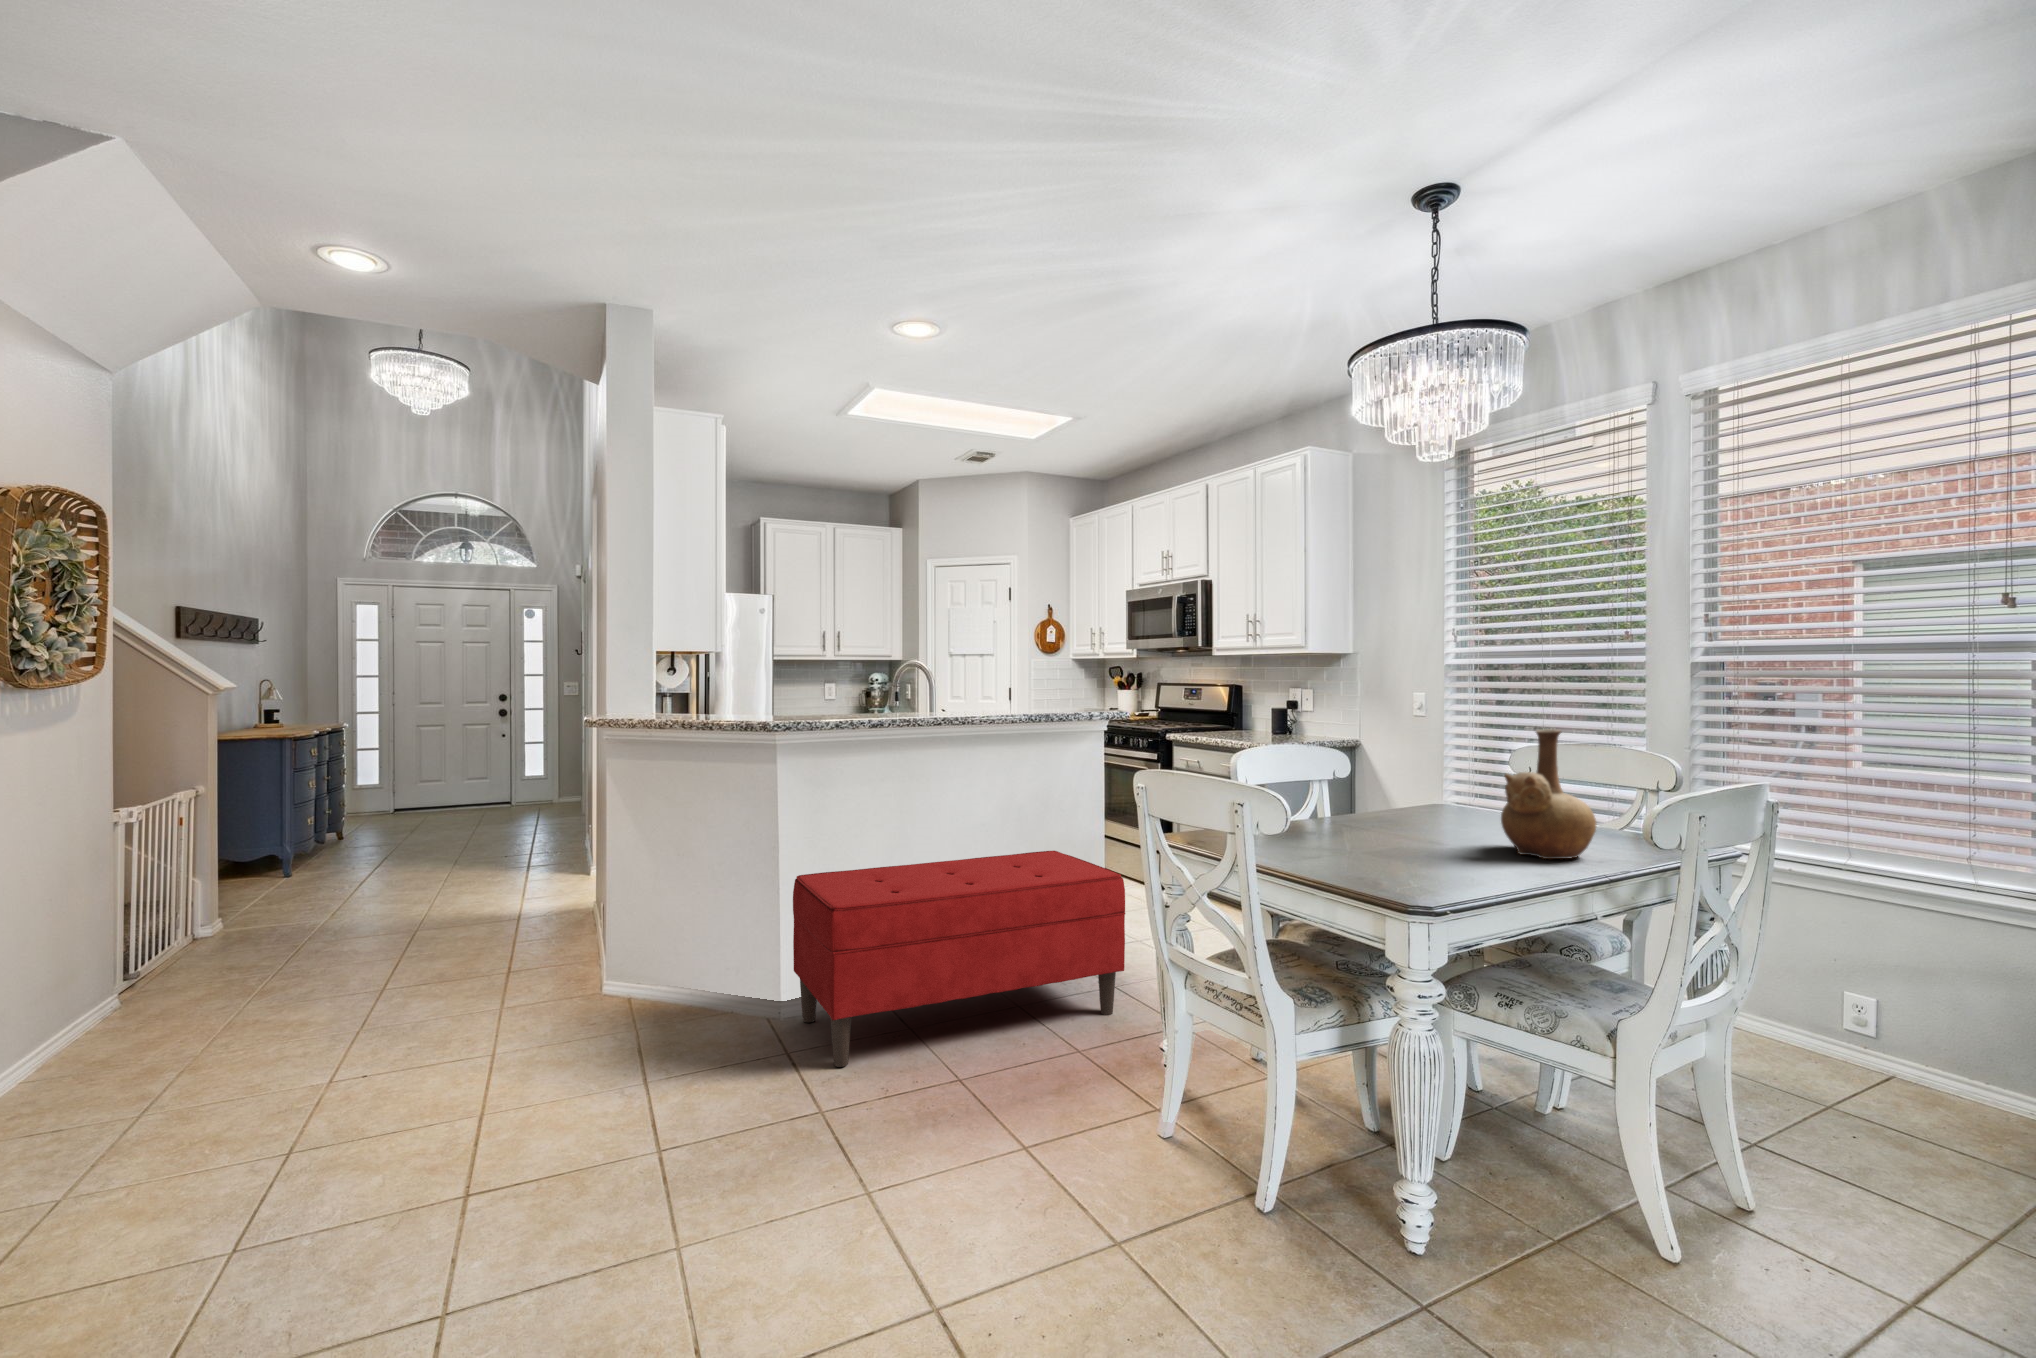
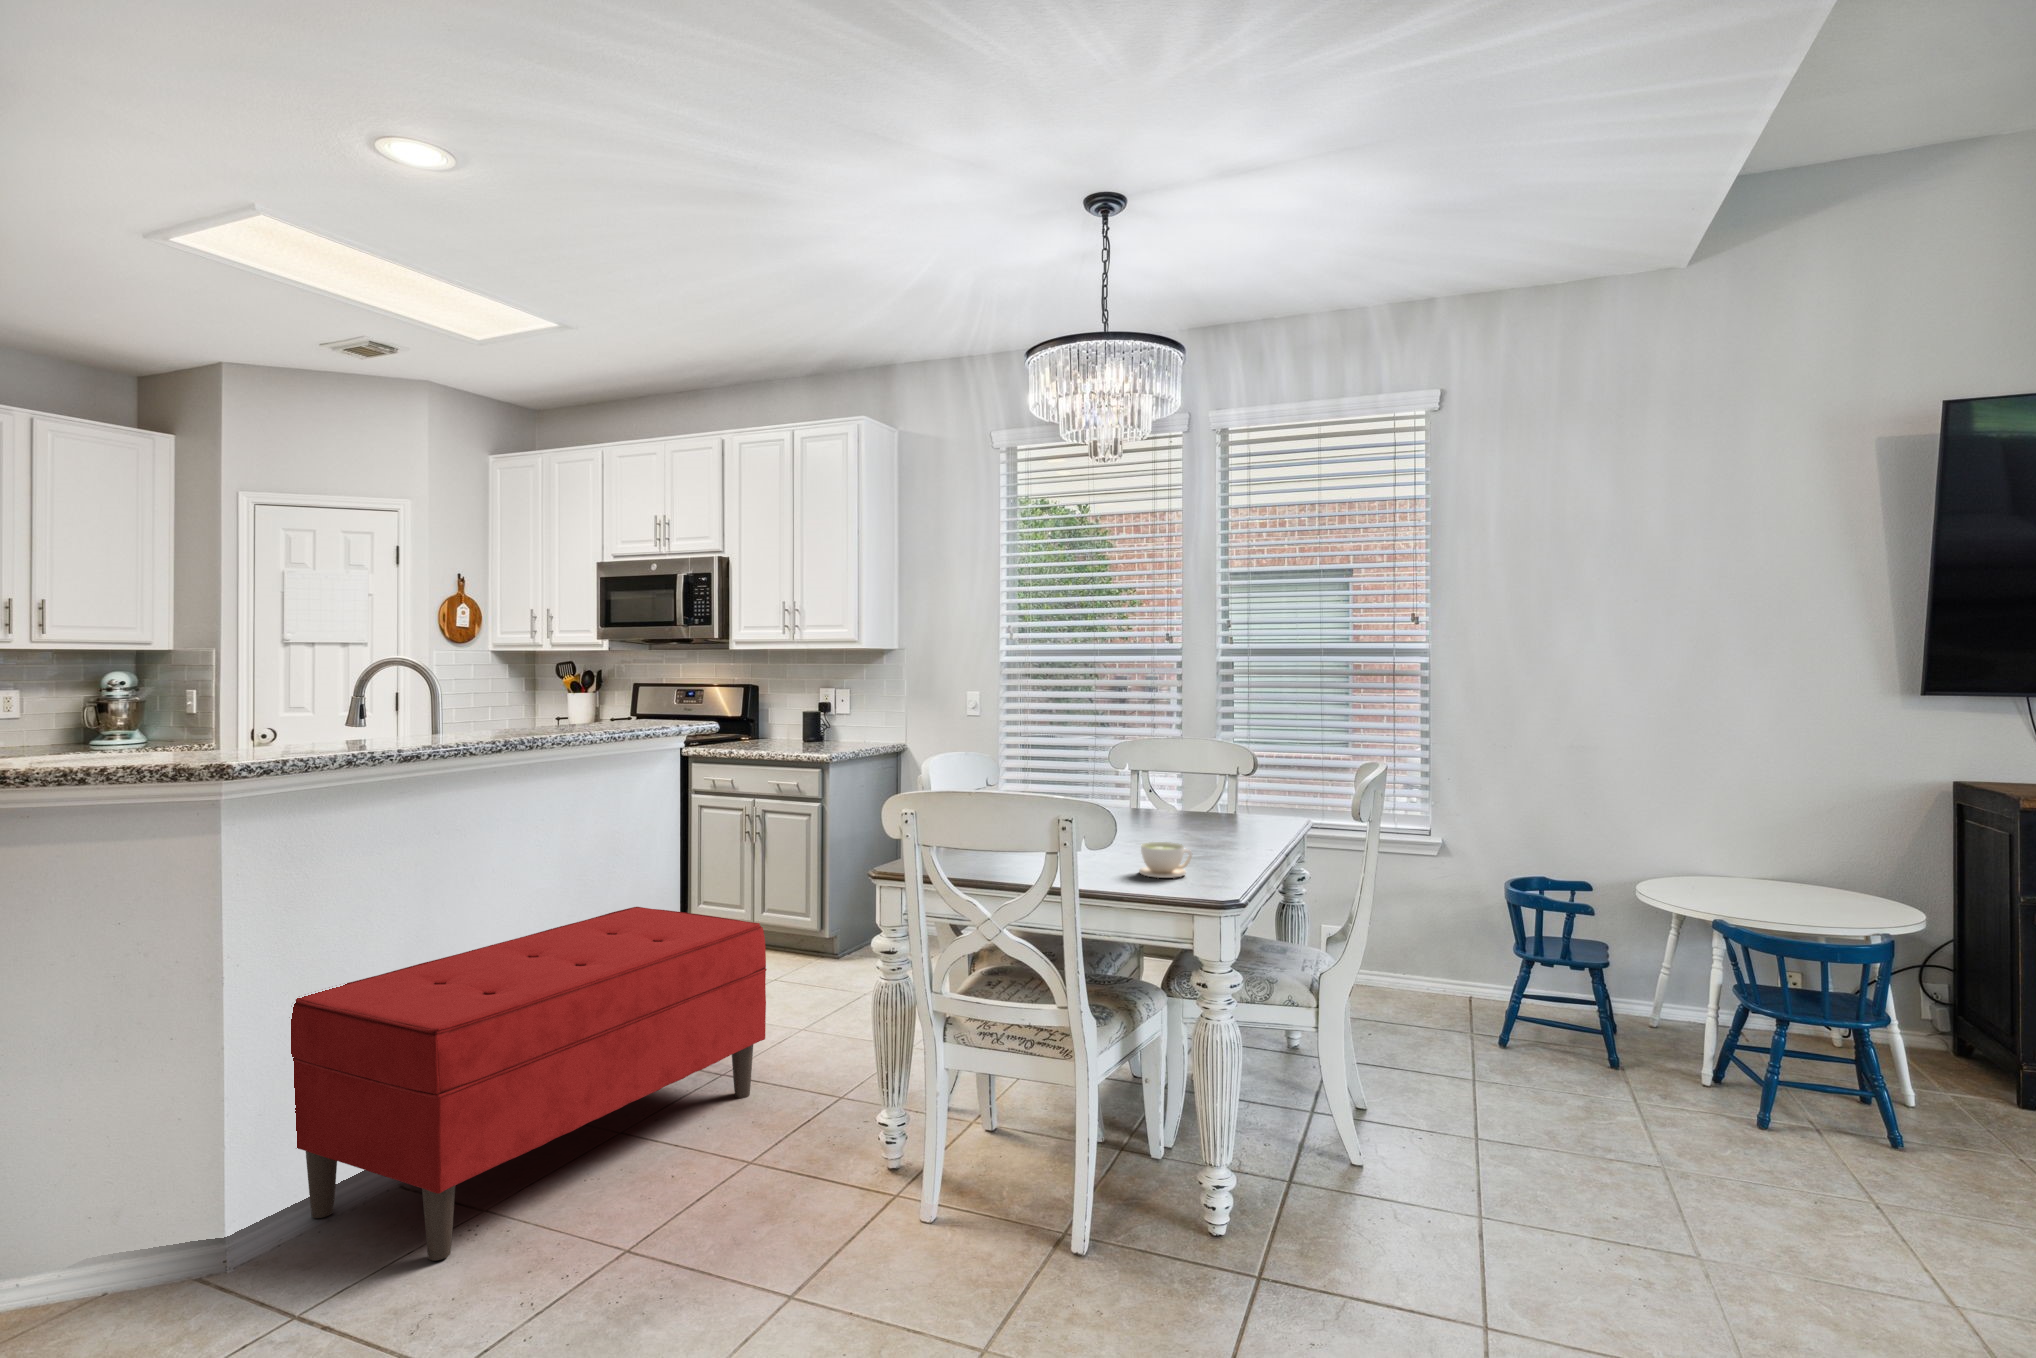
vase: present [1501,729,1597,859] -> none [1186,729,1264,848]
coffee cup: none [1382,838,1441,876] -> present [1139,842,1192,878]

